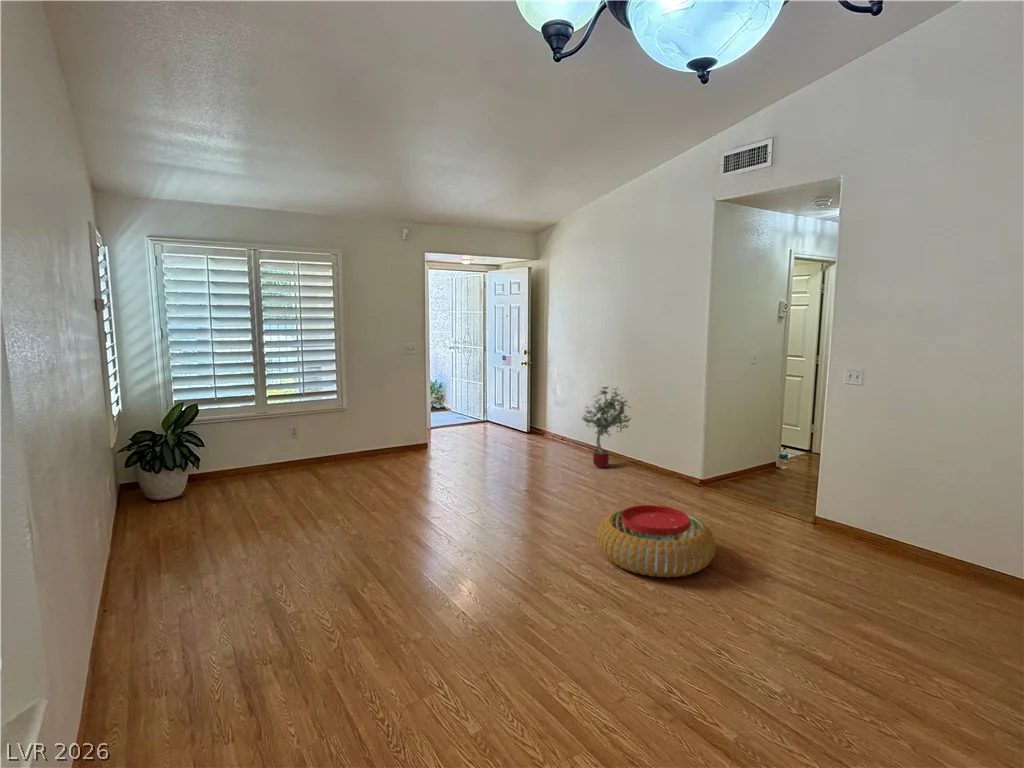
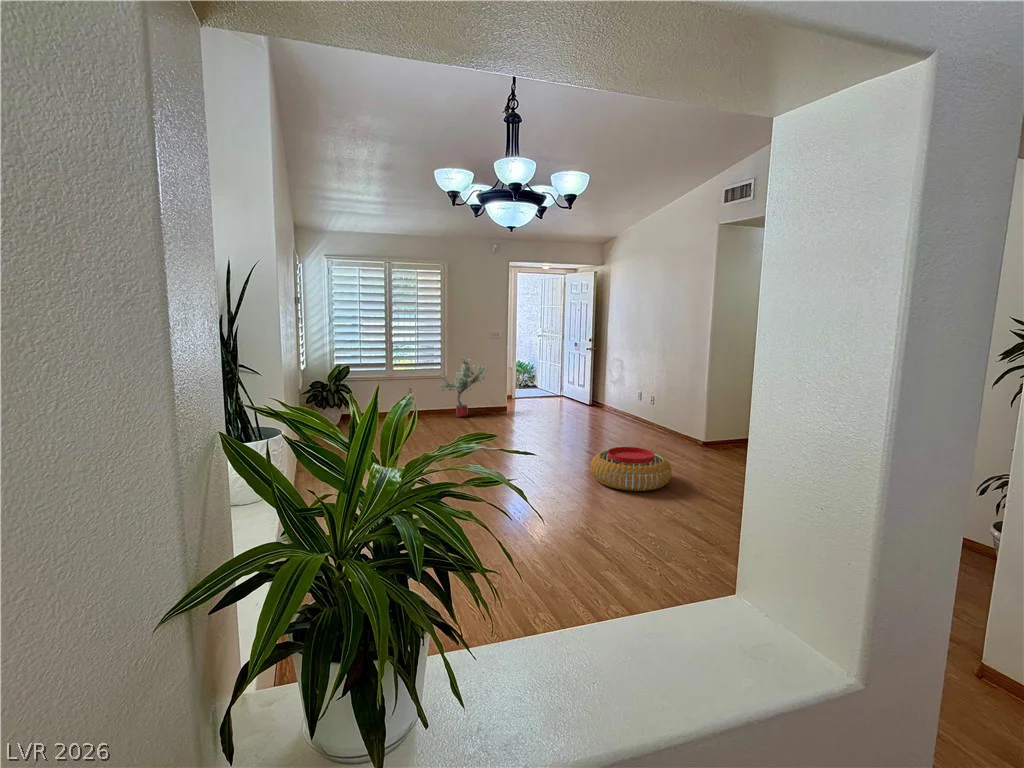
potted tree: present [583,387,631,468] -> present [438,358,485,418]

